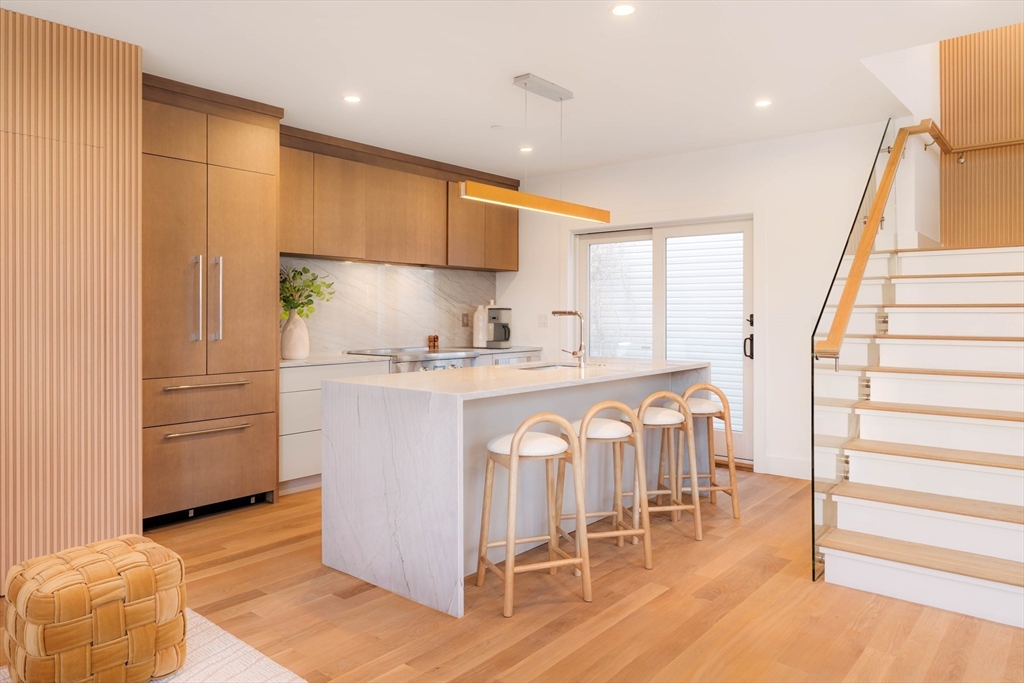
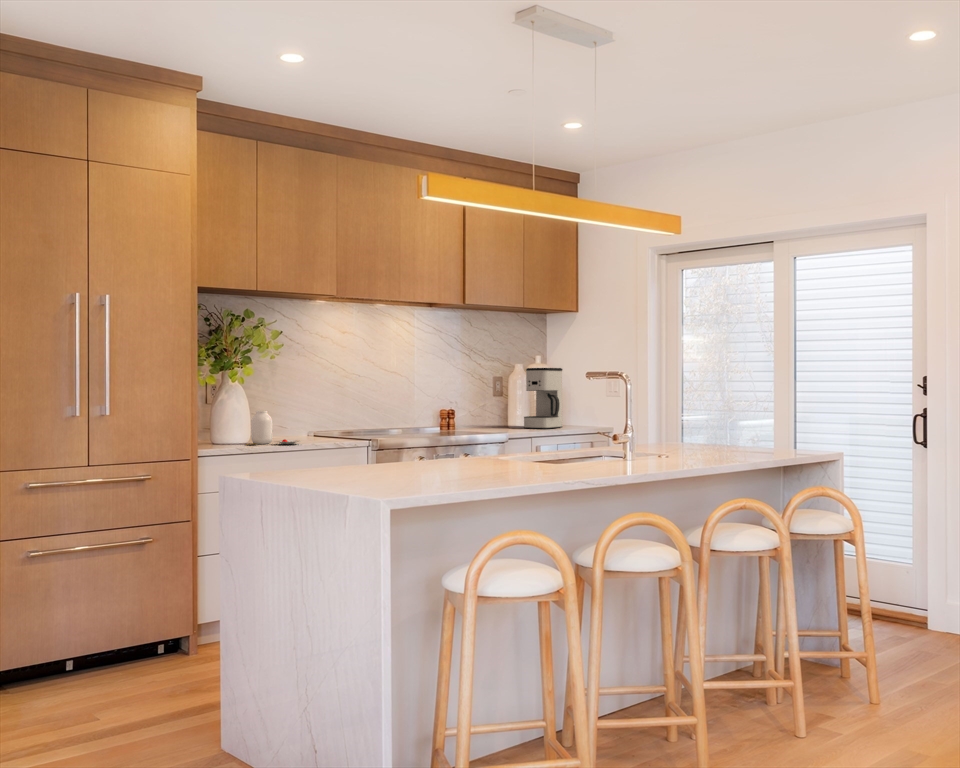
jar: none [310,336,349,360] -> present [246,411,301,445]

